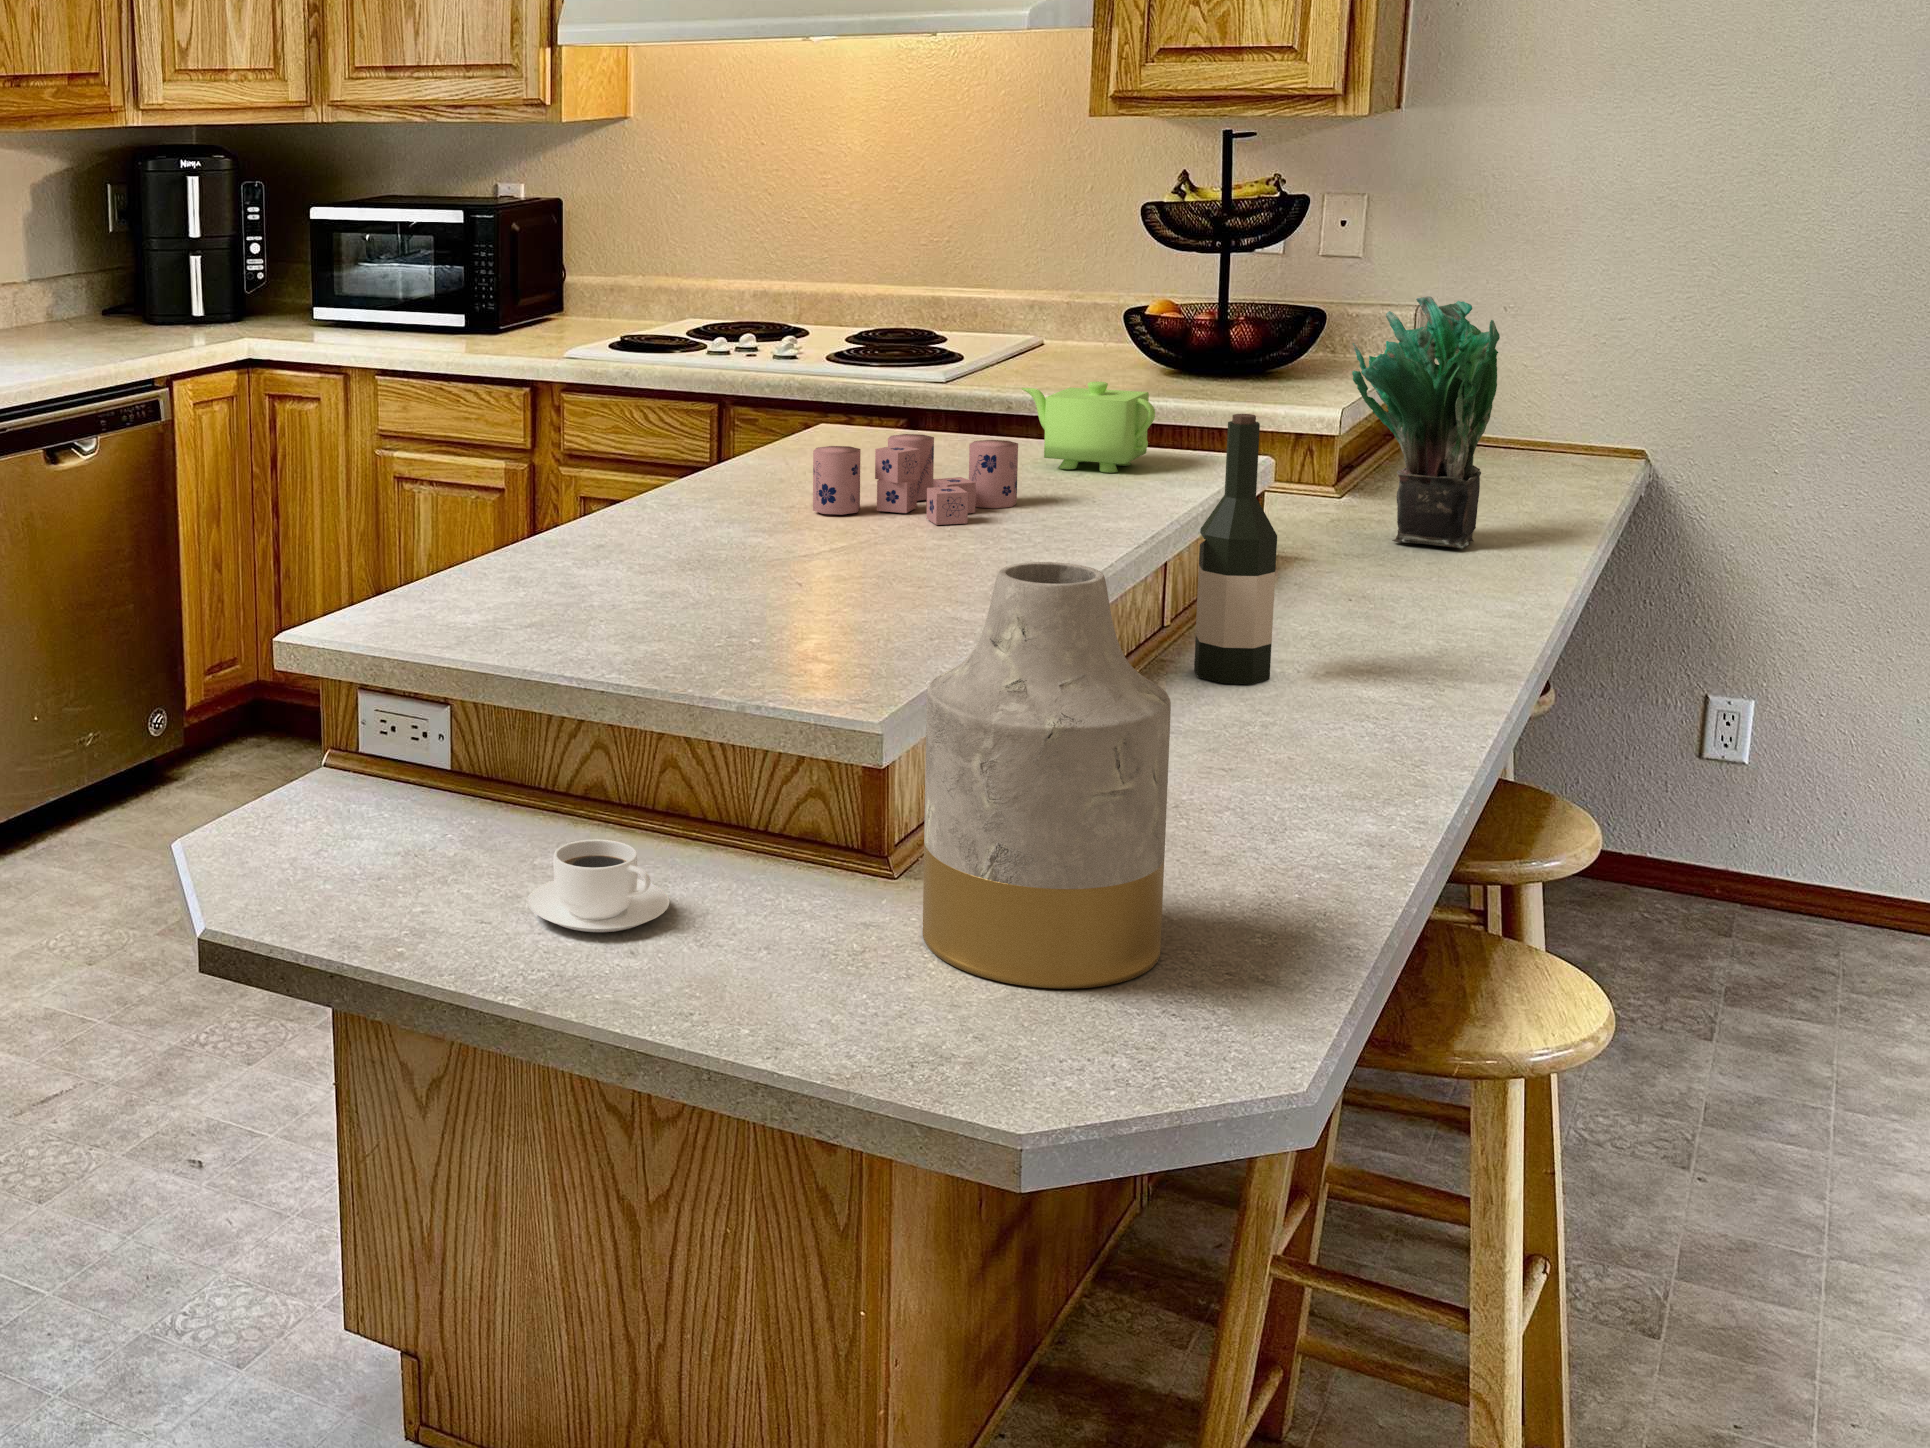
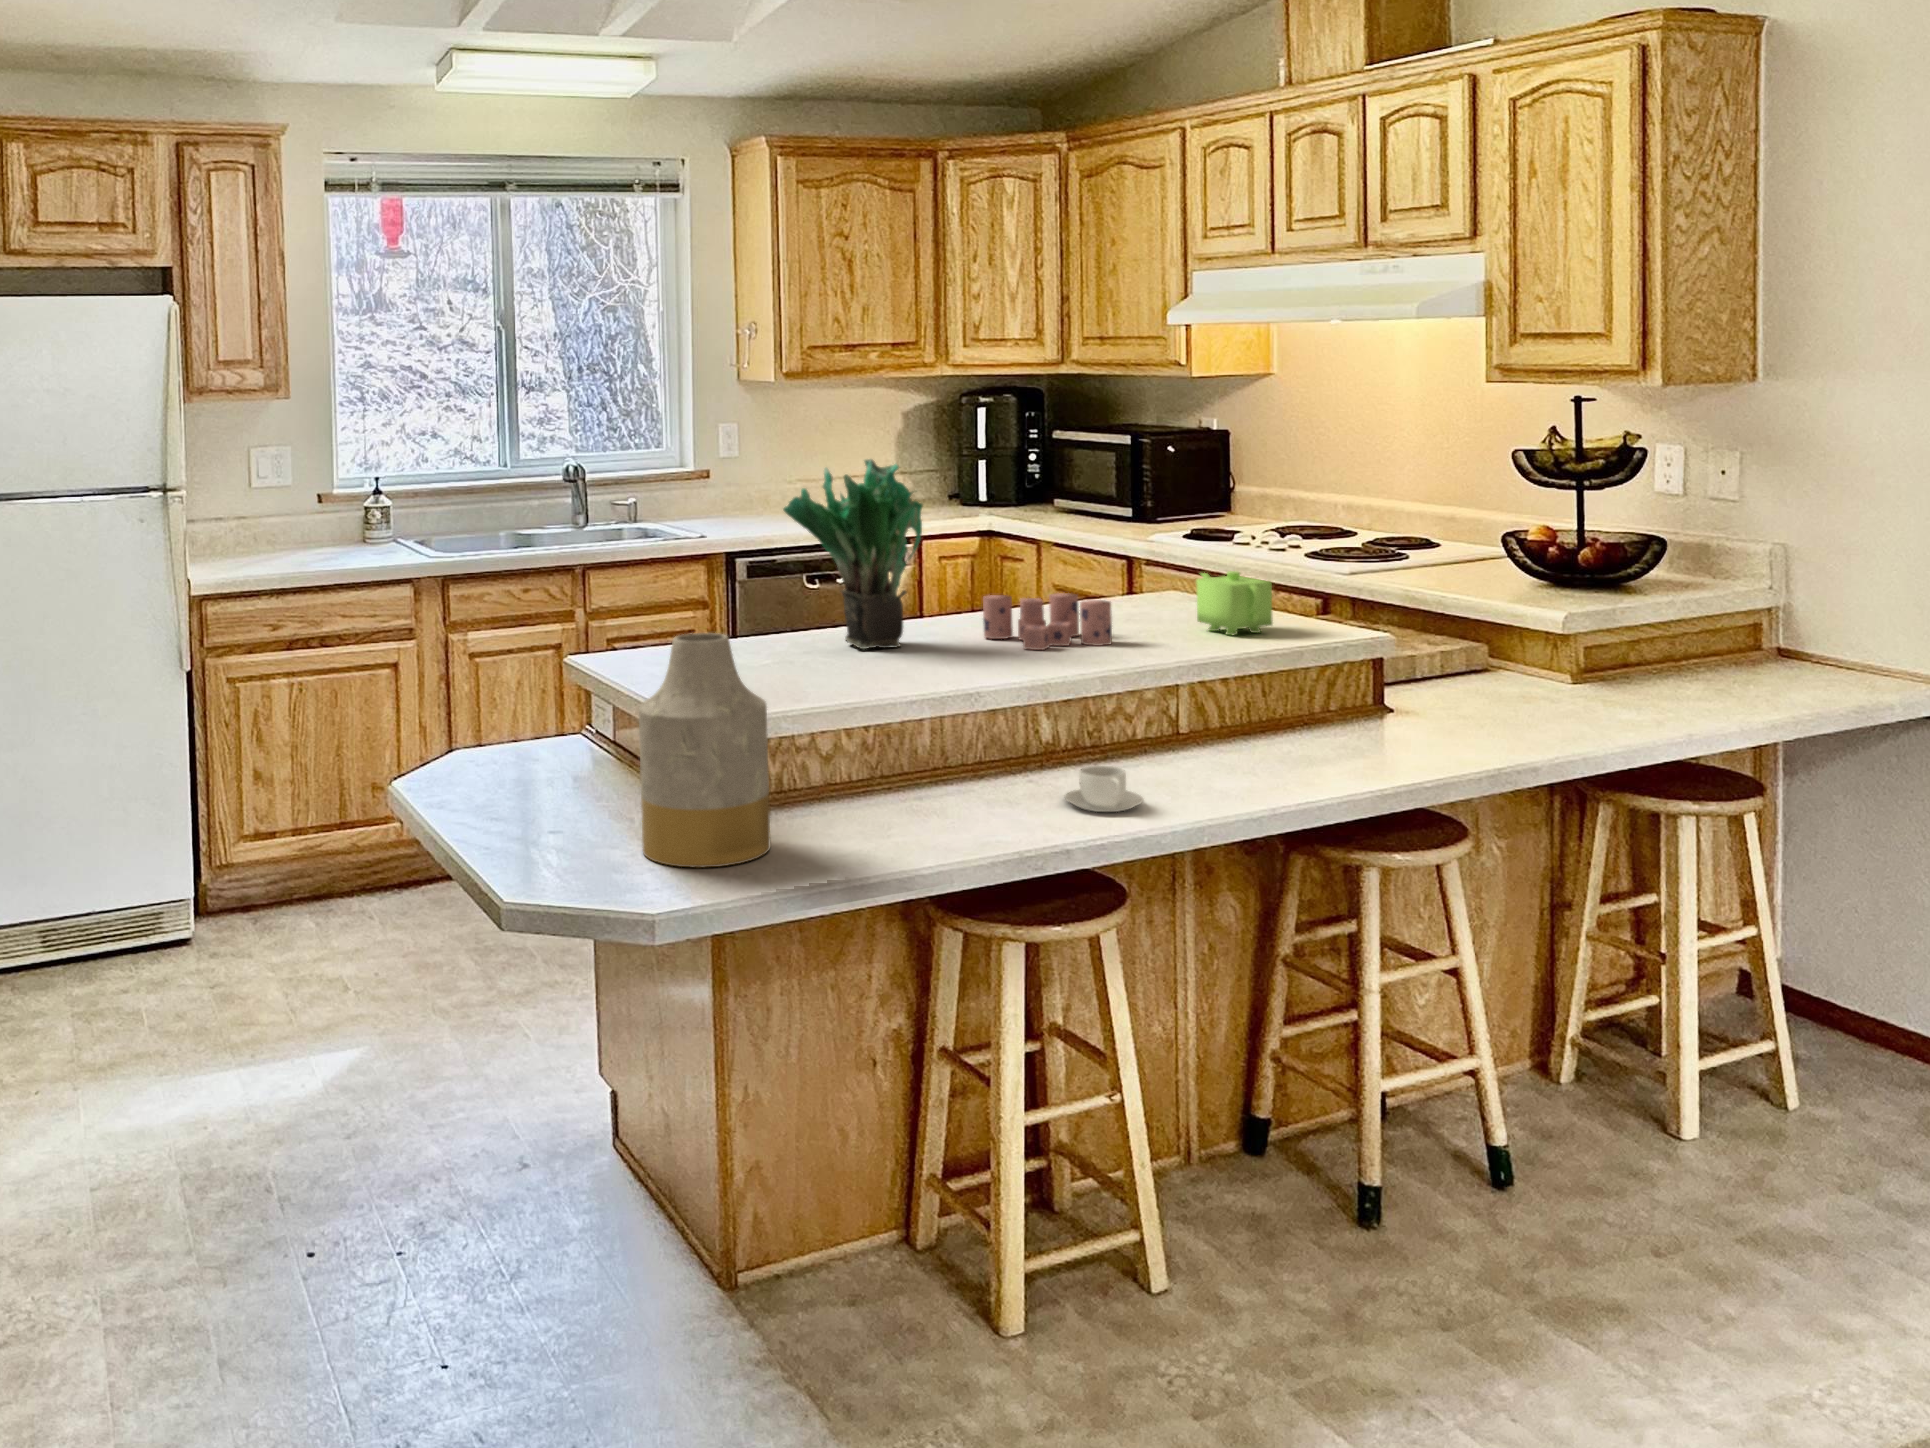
potted plant: present [1352,296,1500,549] -> present [783,459,923,649]
wine bottle: present [1194,414,1277,684] -> none [1141,589,1194,776]
coffee cup: present [528,839,669,932] -> present [1065,766,1143,812]

